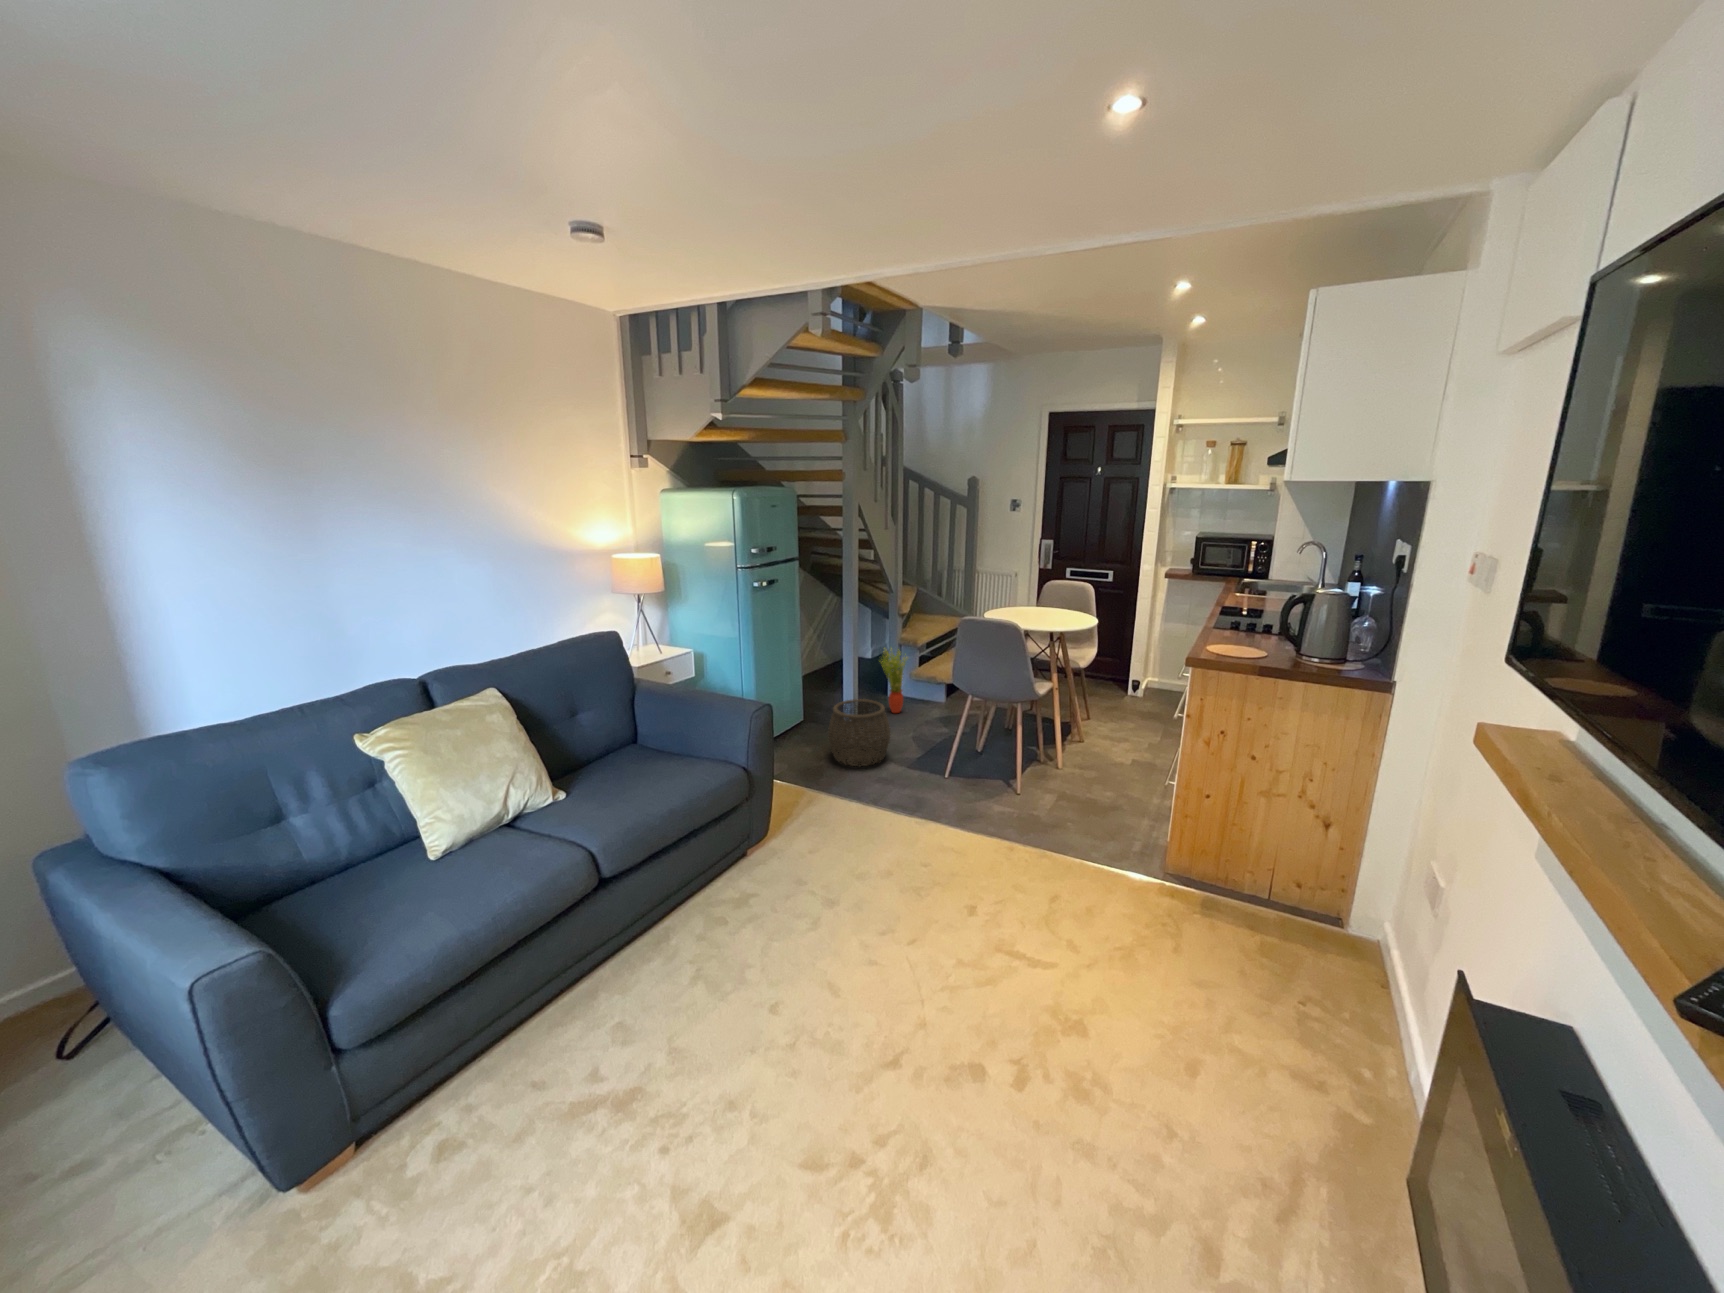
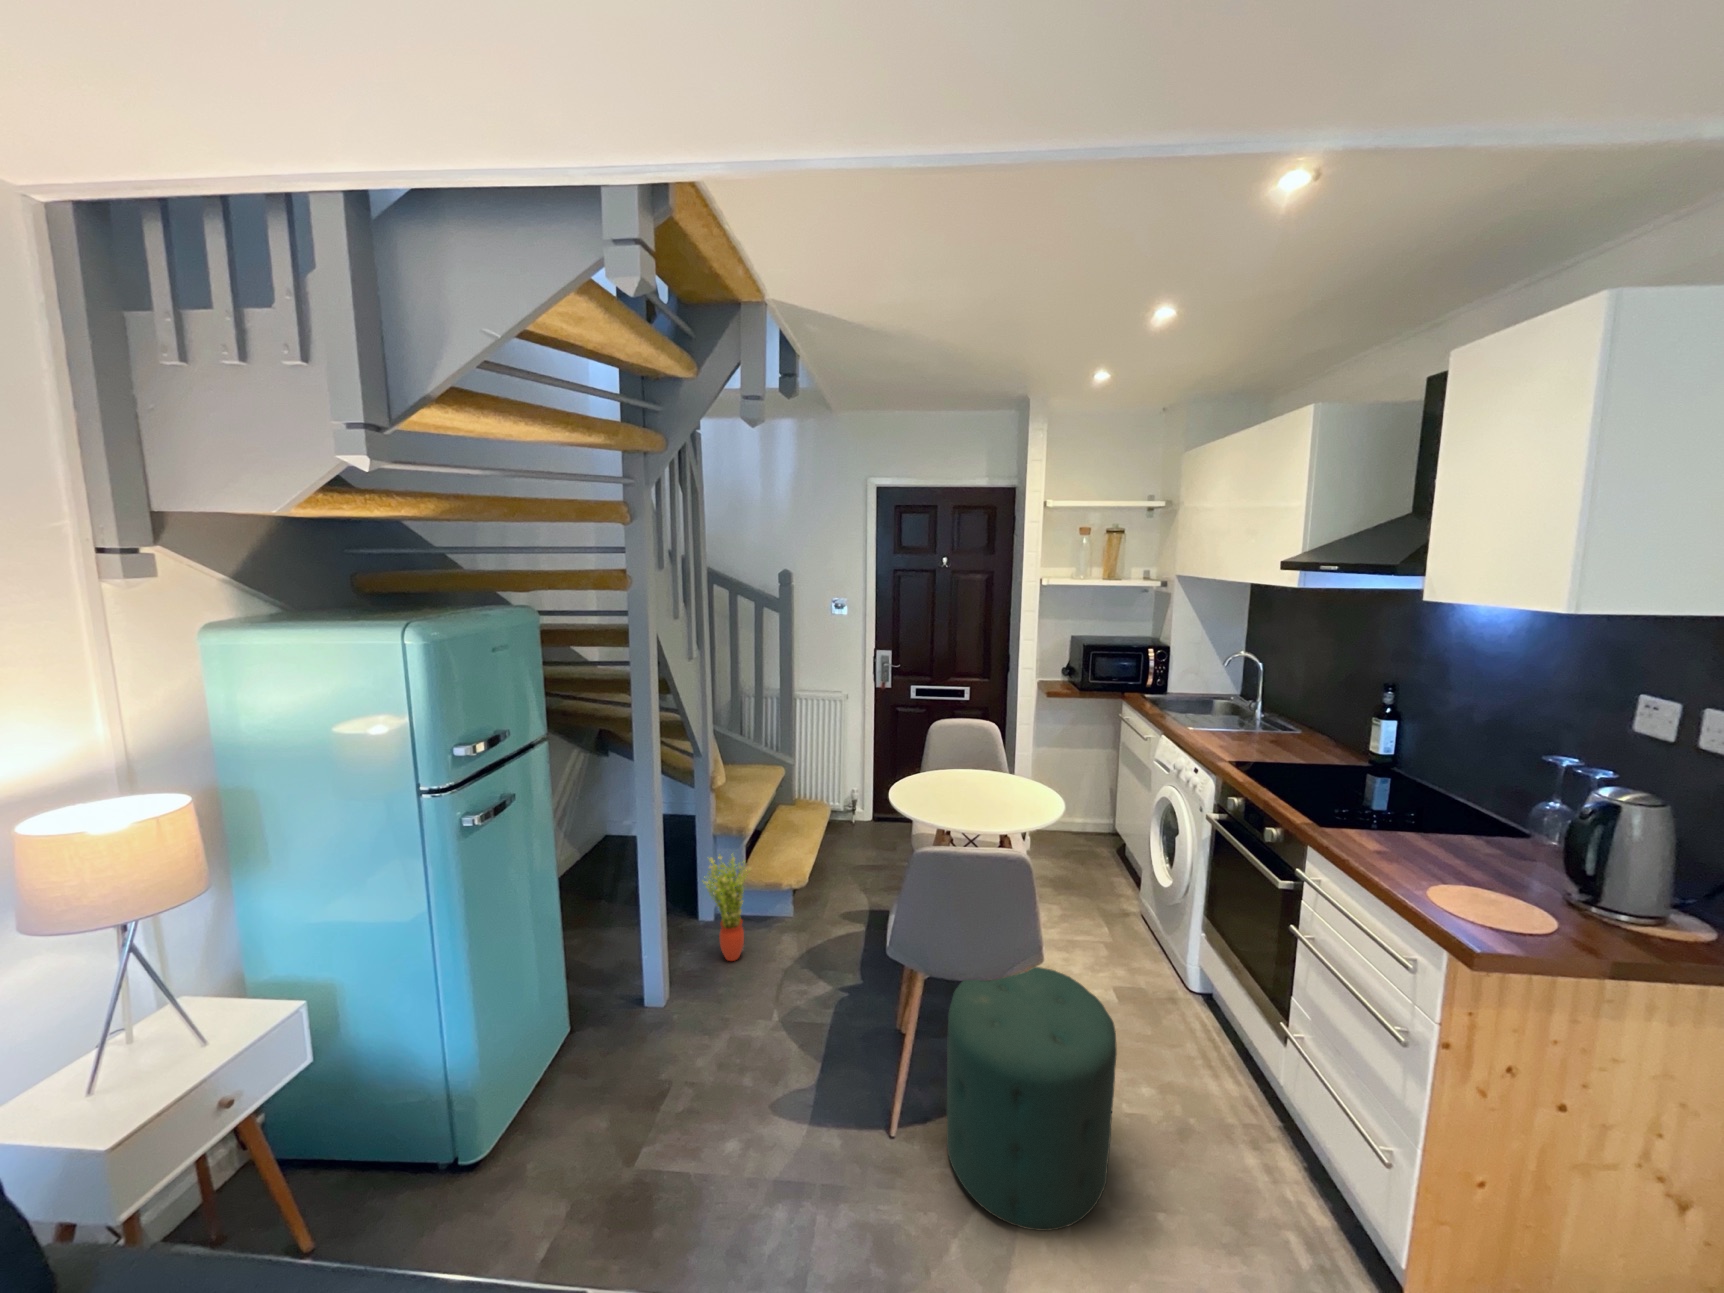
ottoman: none [966,698,1060,816] -> present [947,967,1117,1231]
woven basket: present [828,699,890,766] -> none [649,994,773,1160]

